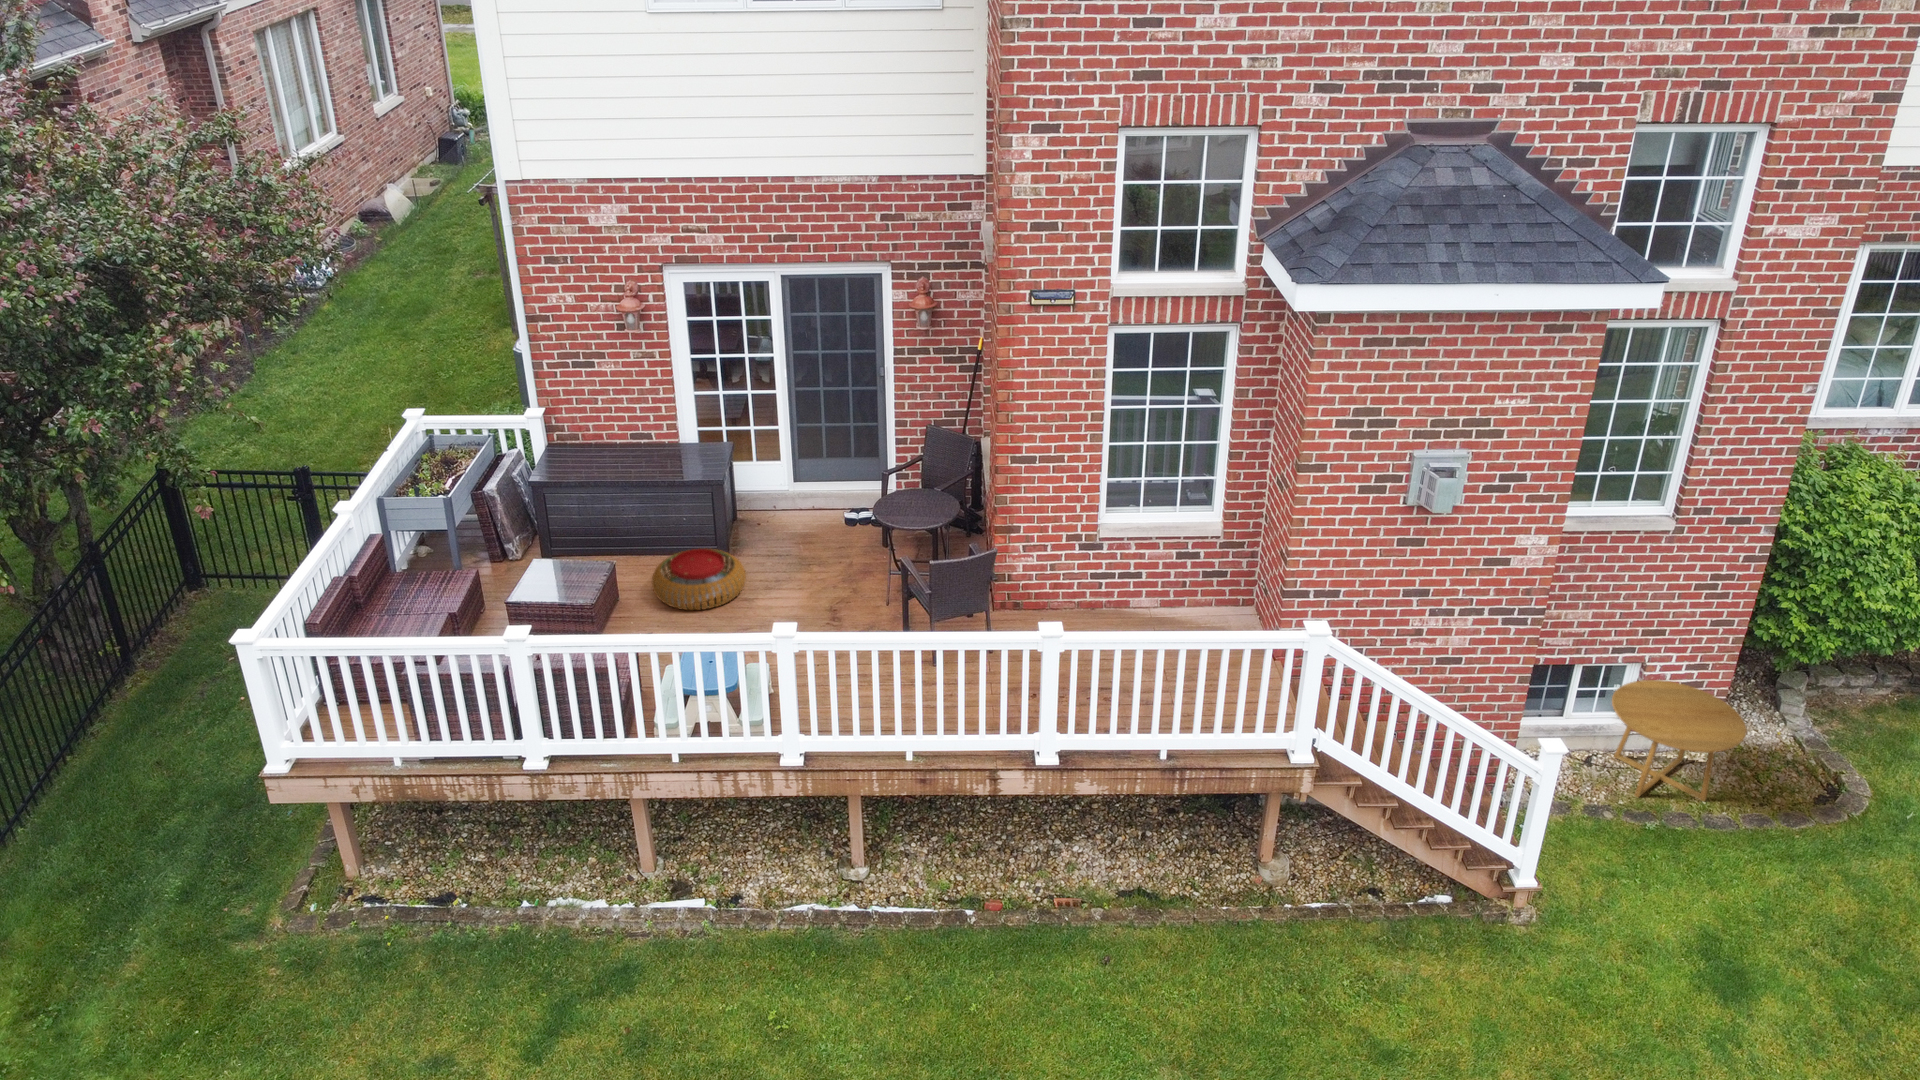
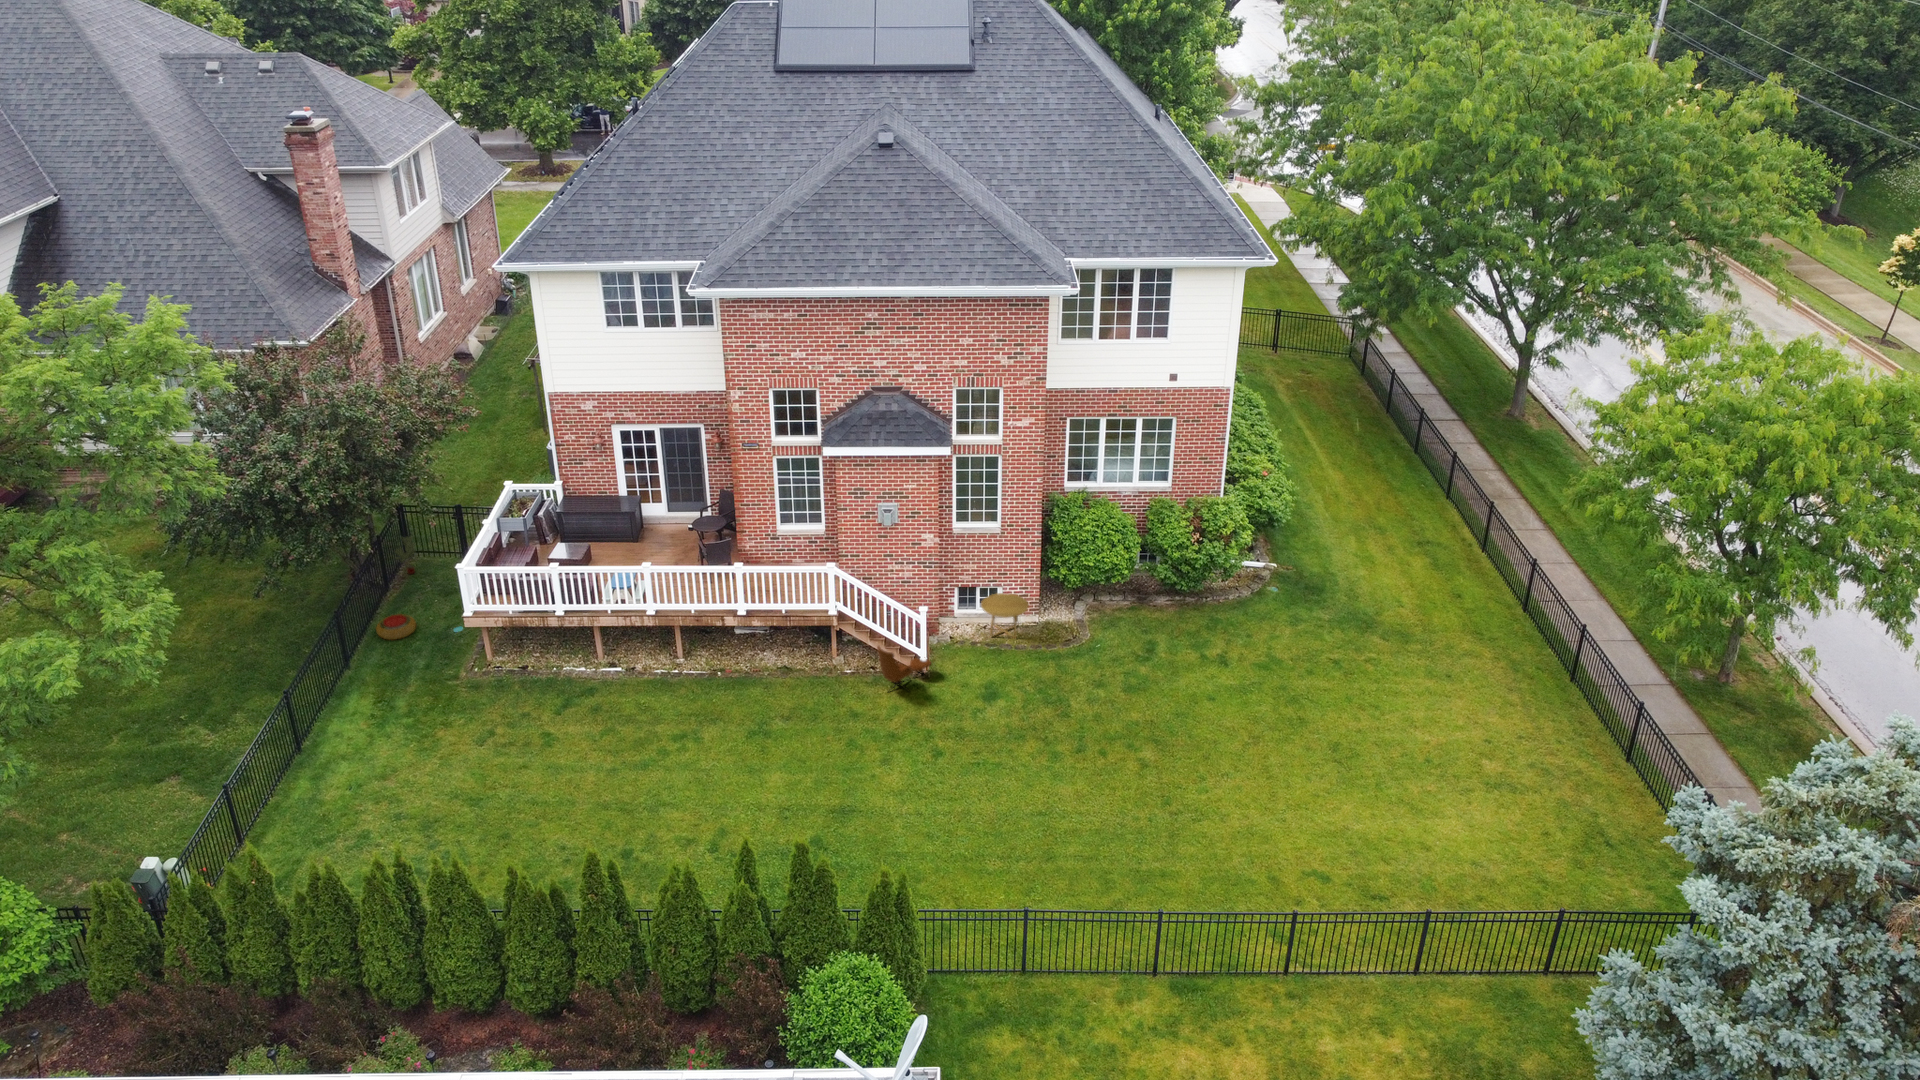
potted tree: none [149,537,205,628] -> present [395,537,415,574]
pouf: present [652,549,746,610] -> present [376,614,416,640]
lounge chair: none [1454,866,1573,991] -> present [877,646,932,688]

